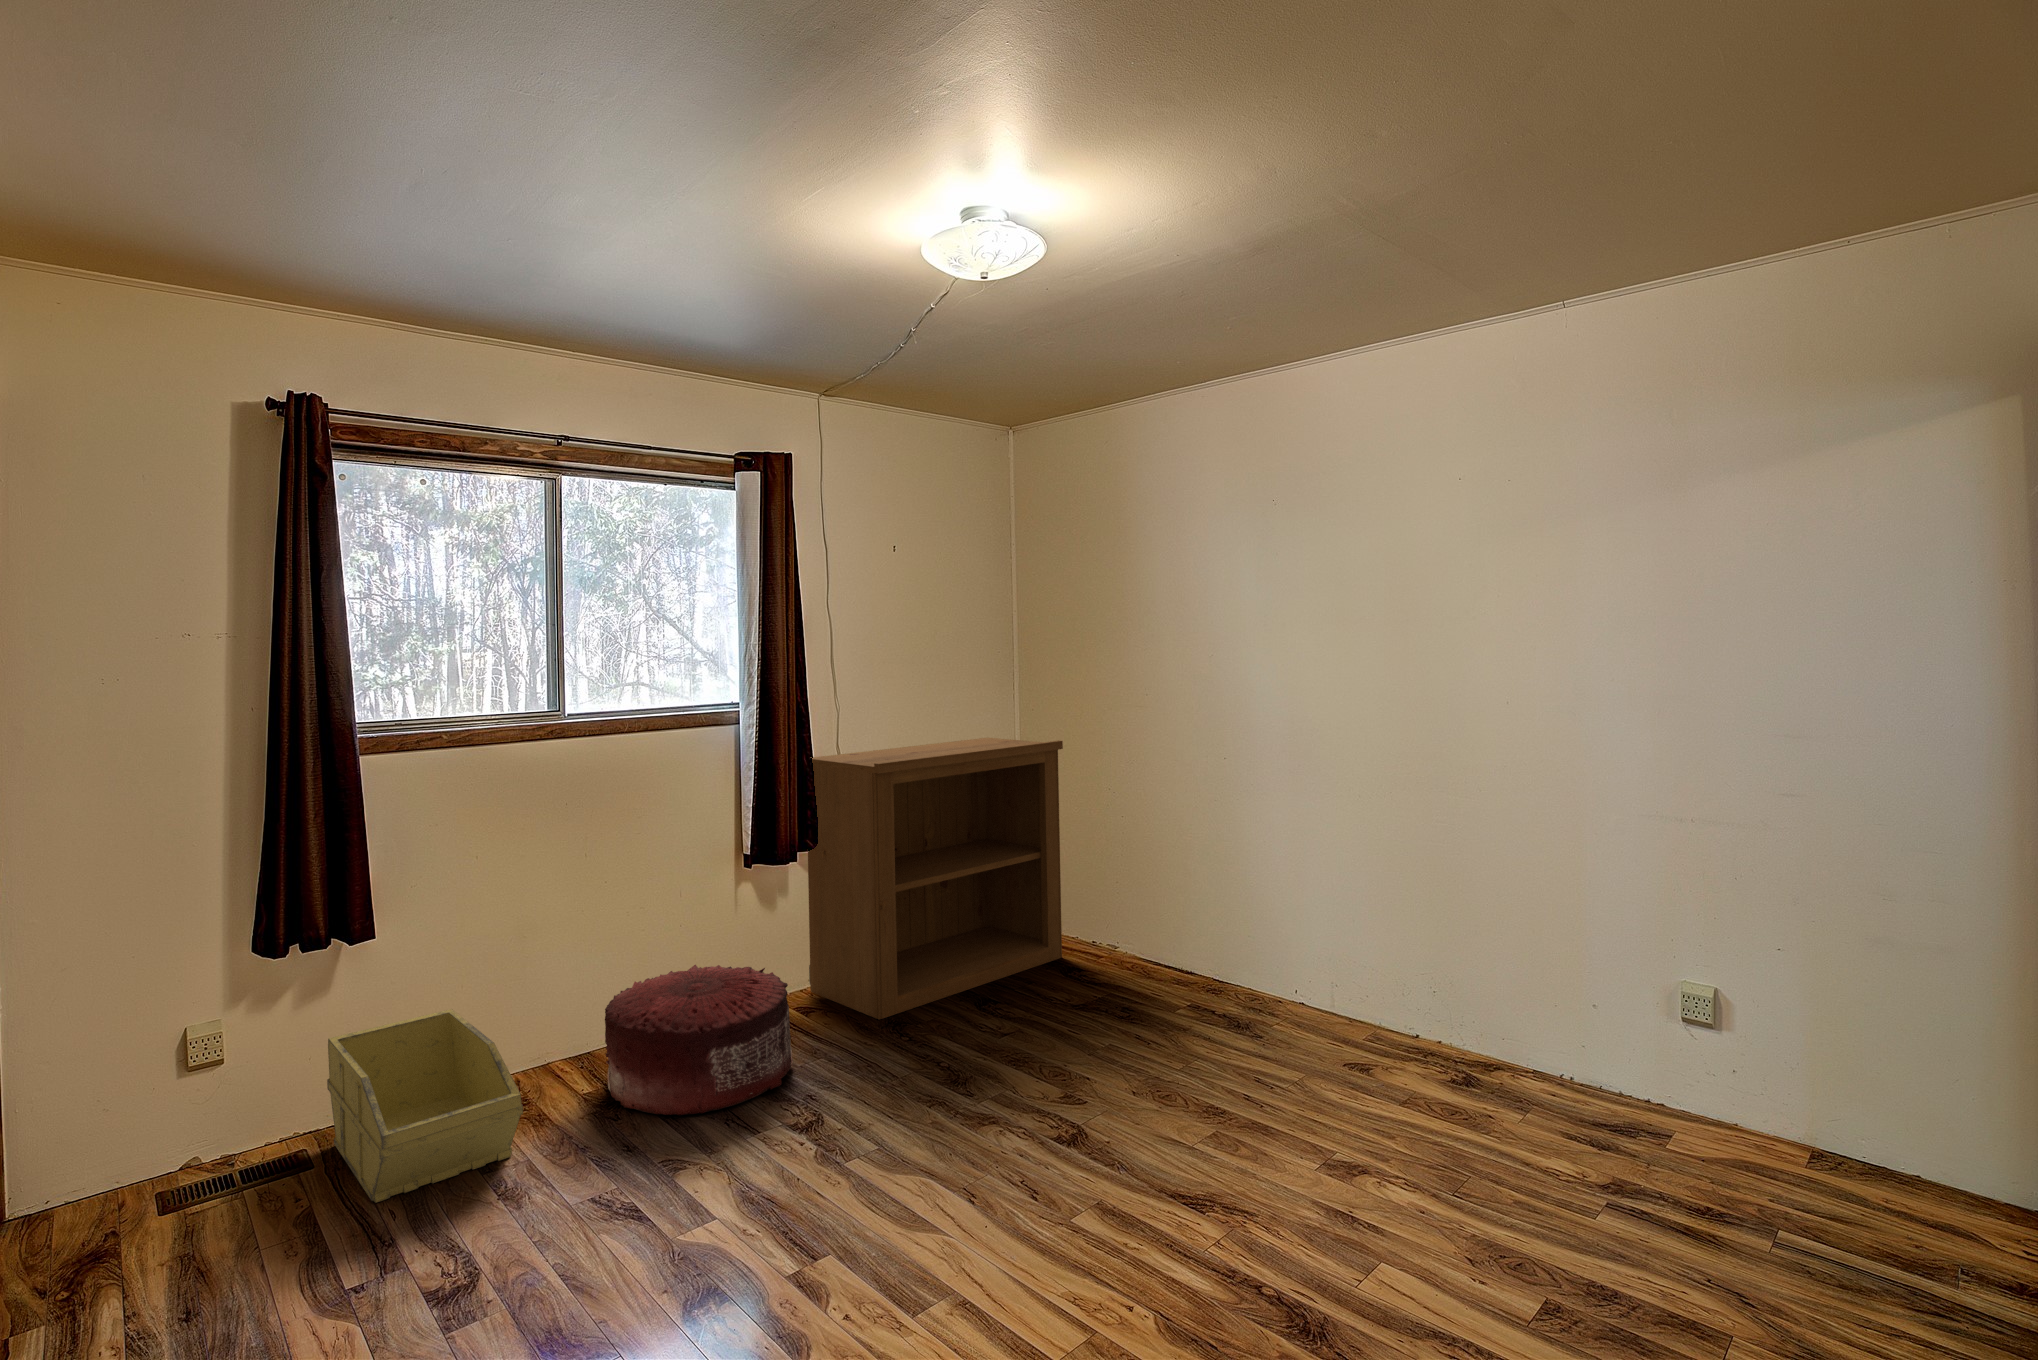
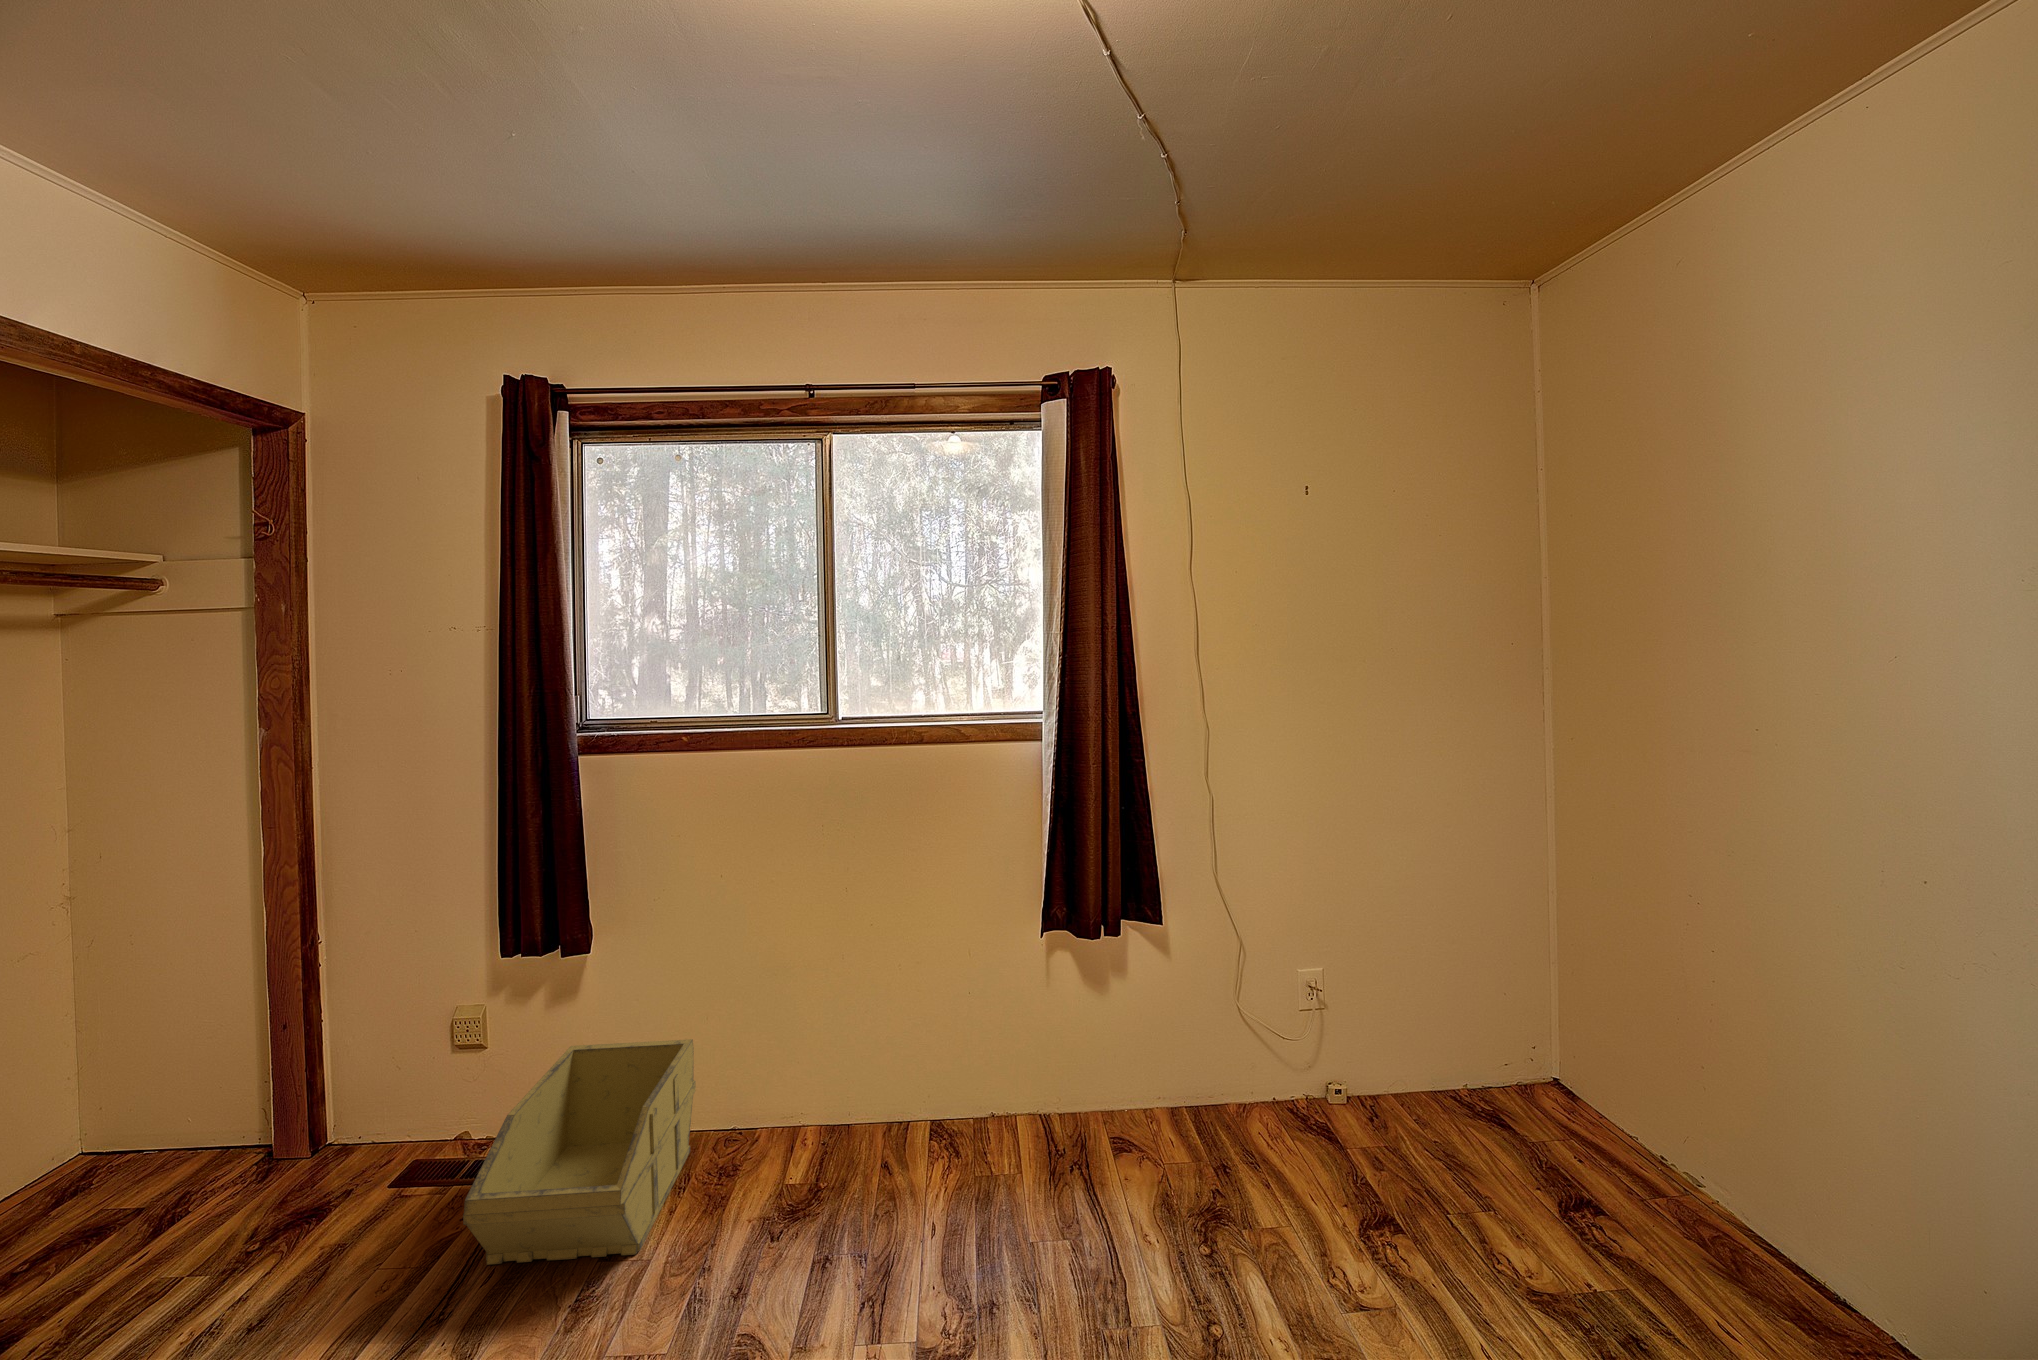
bookshelf: present [808,738,1063,1019] -> none [1152,775,1587,1193]
pouf: present [605,965,793,1115] -> none [781,1048,1035,1282]

